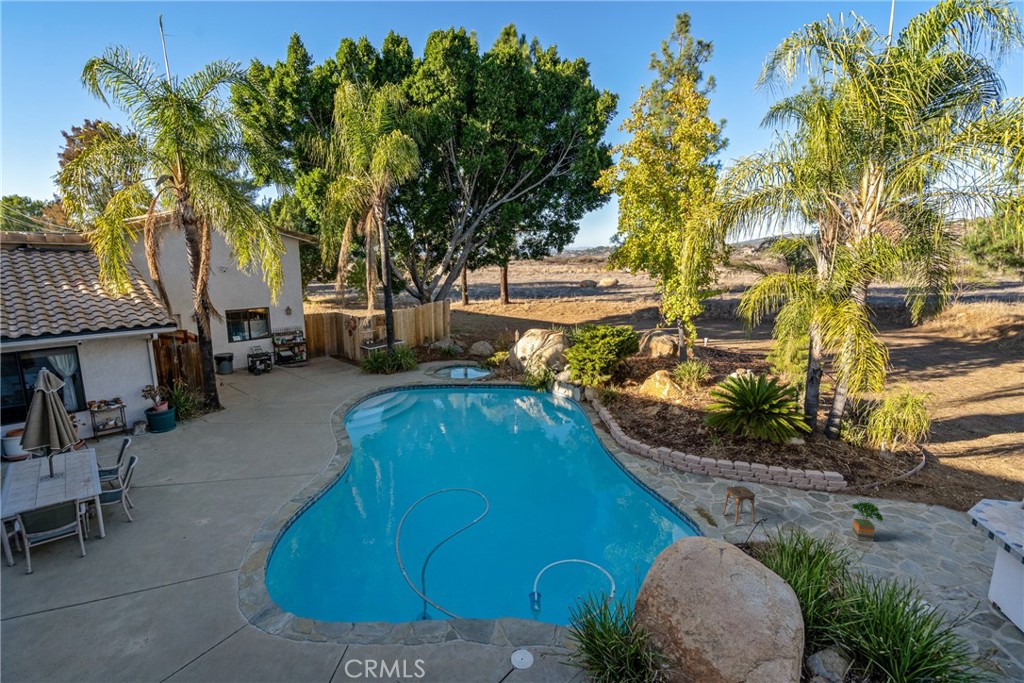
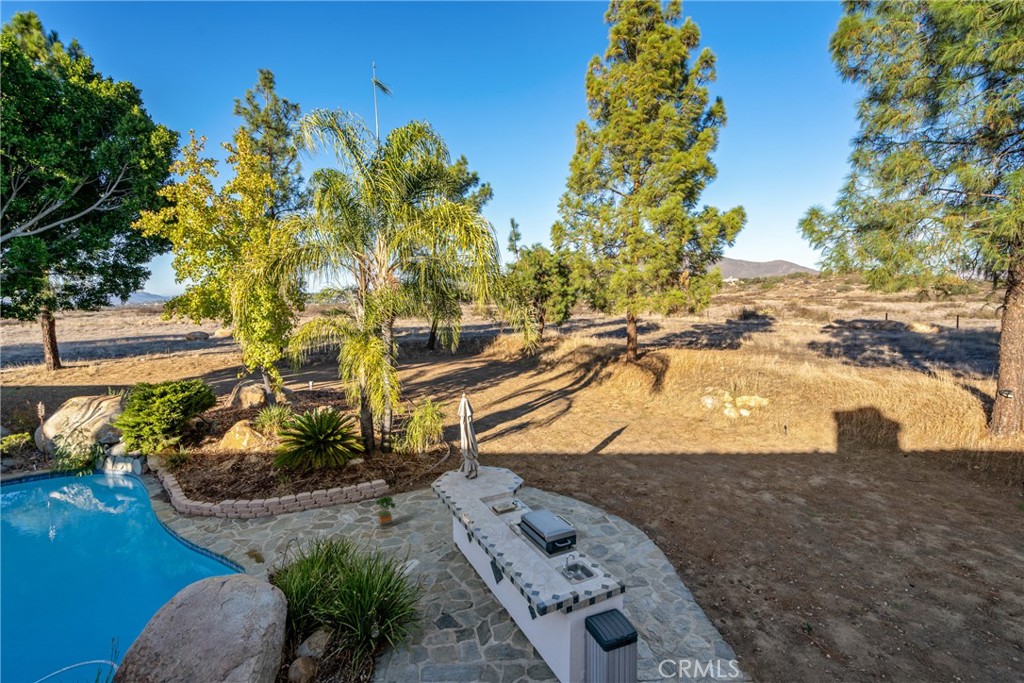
stool: present [723,486,755,526] -> none [272,514,301,553]

